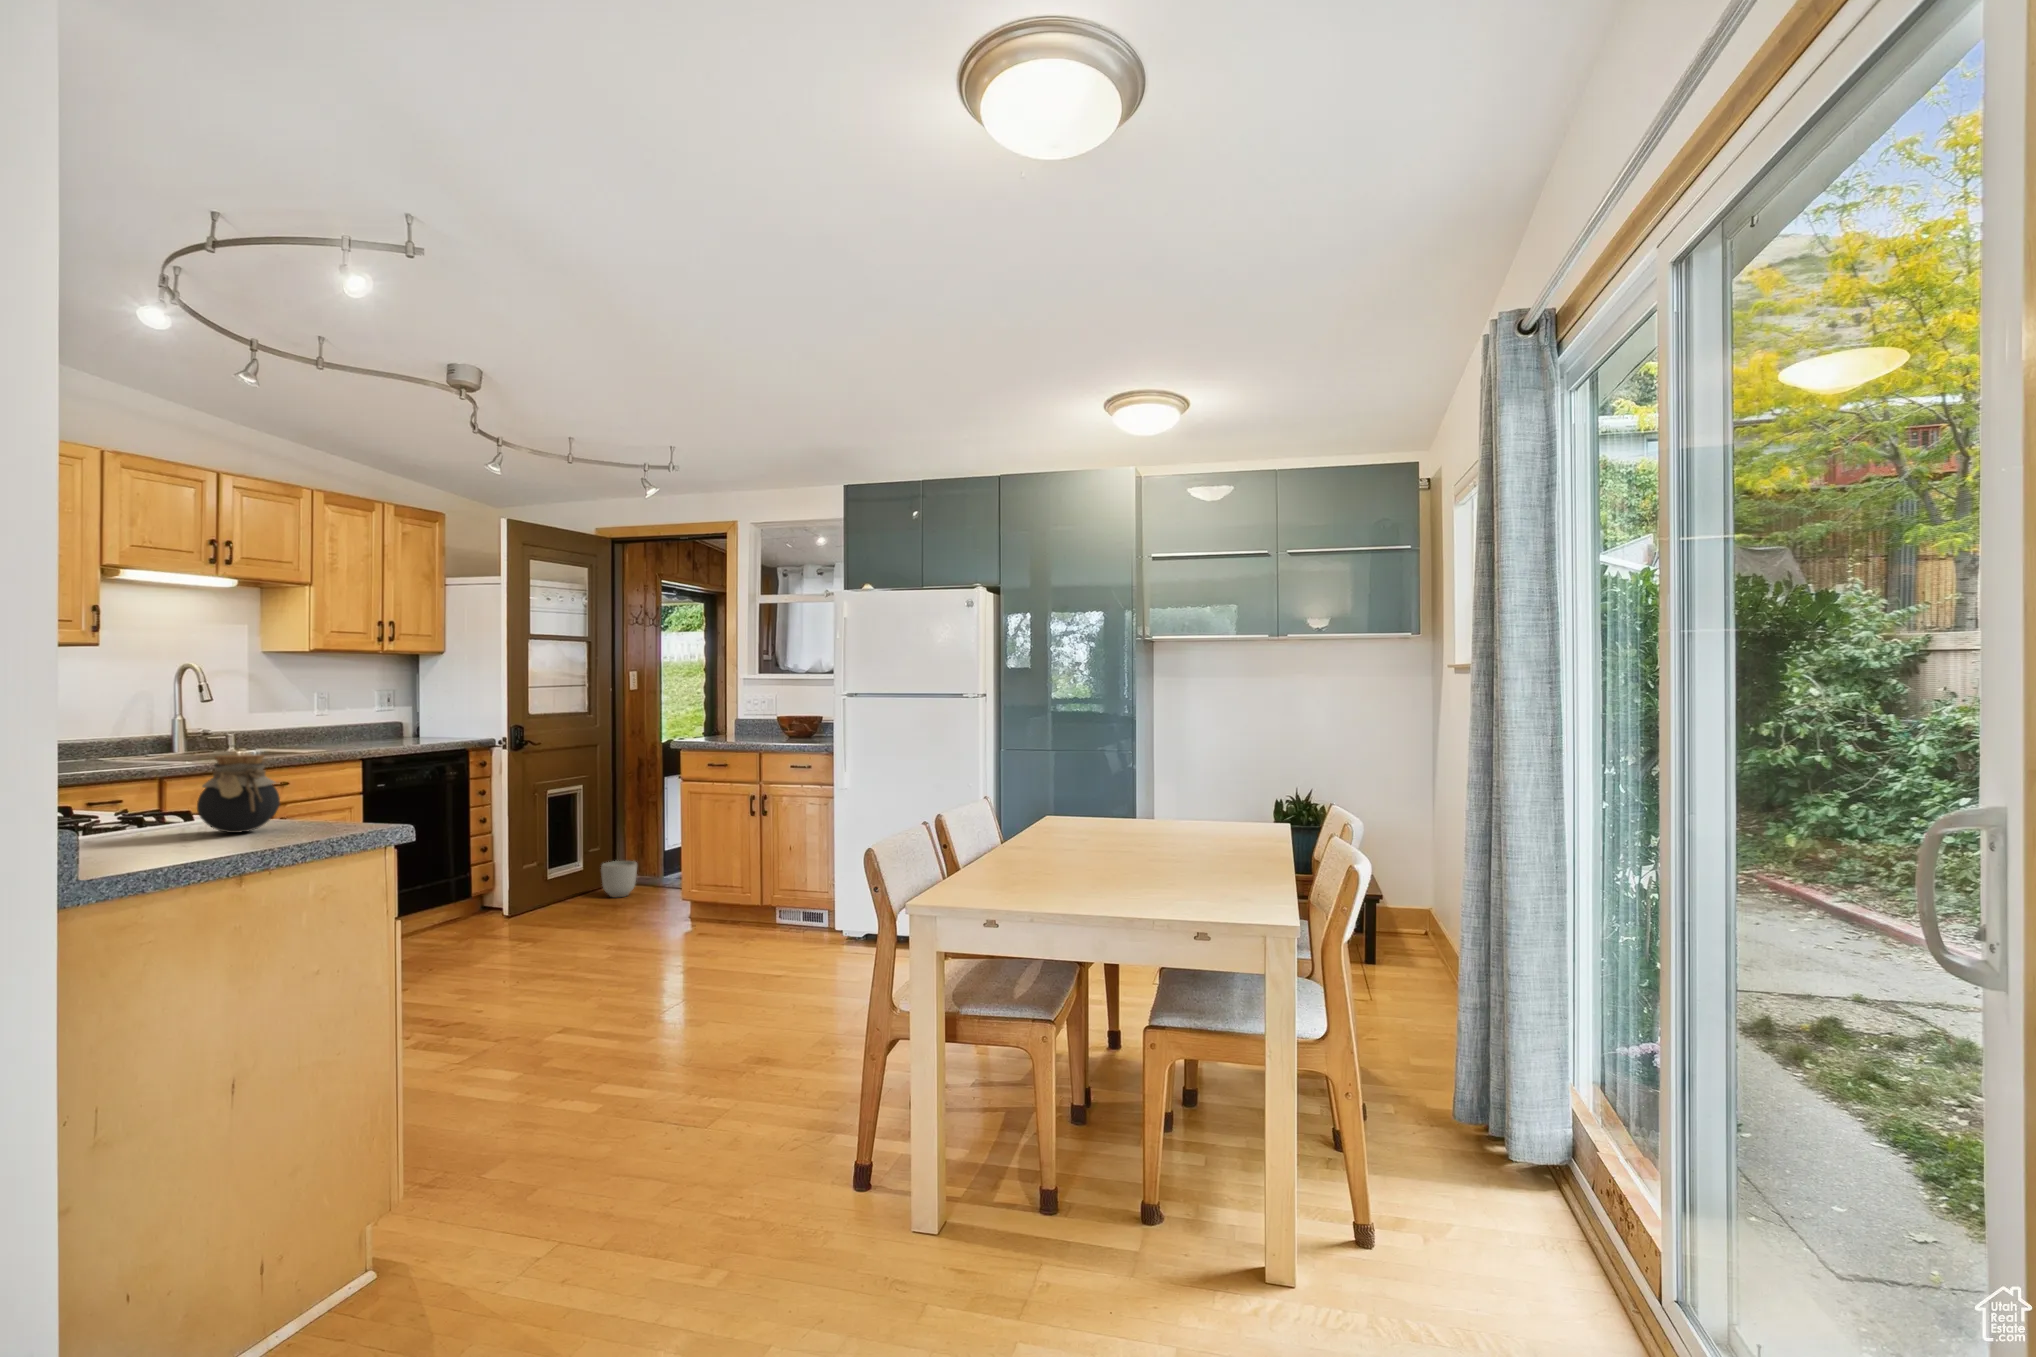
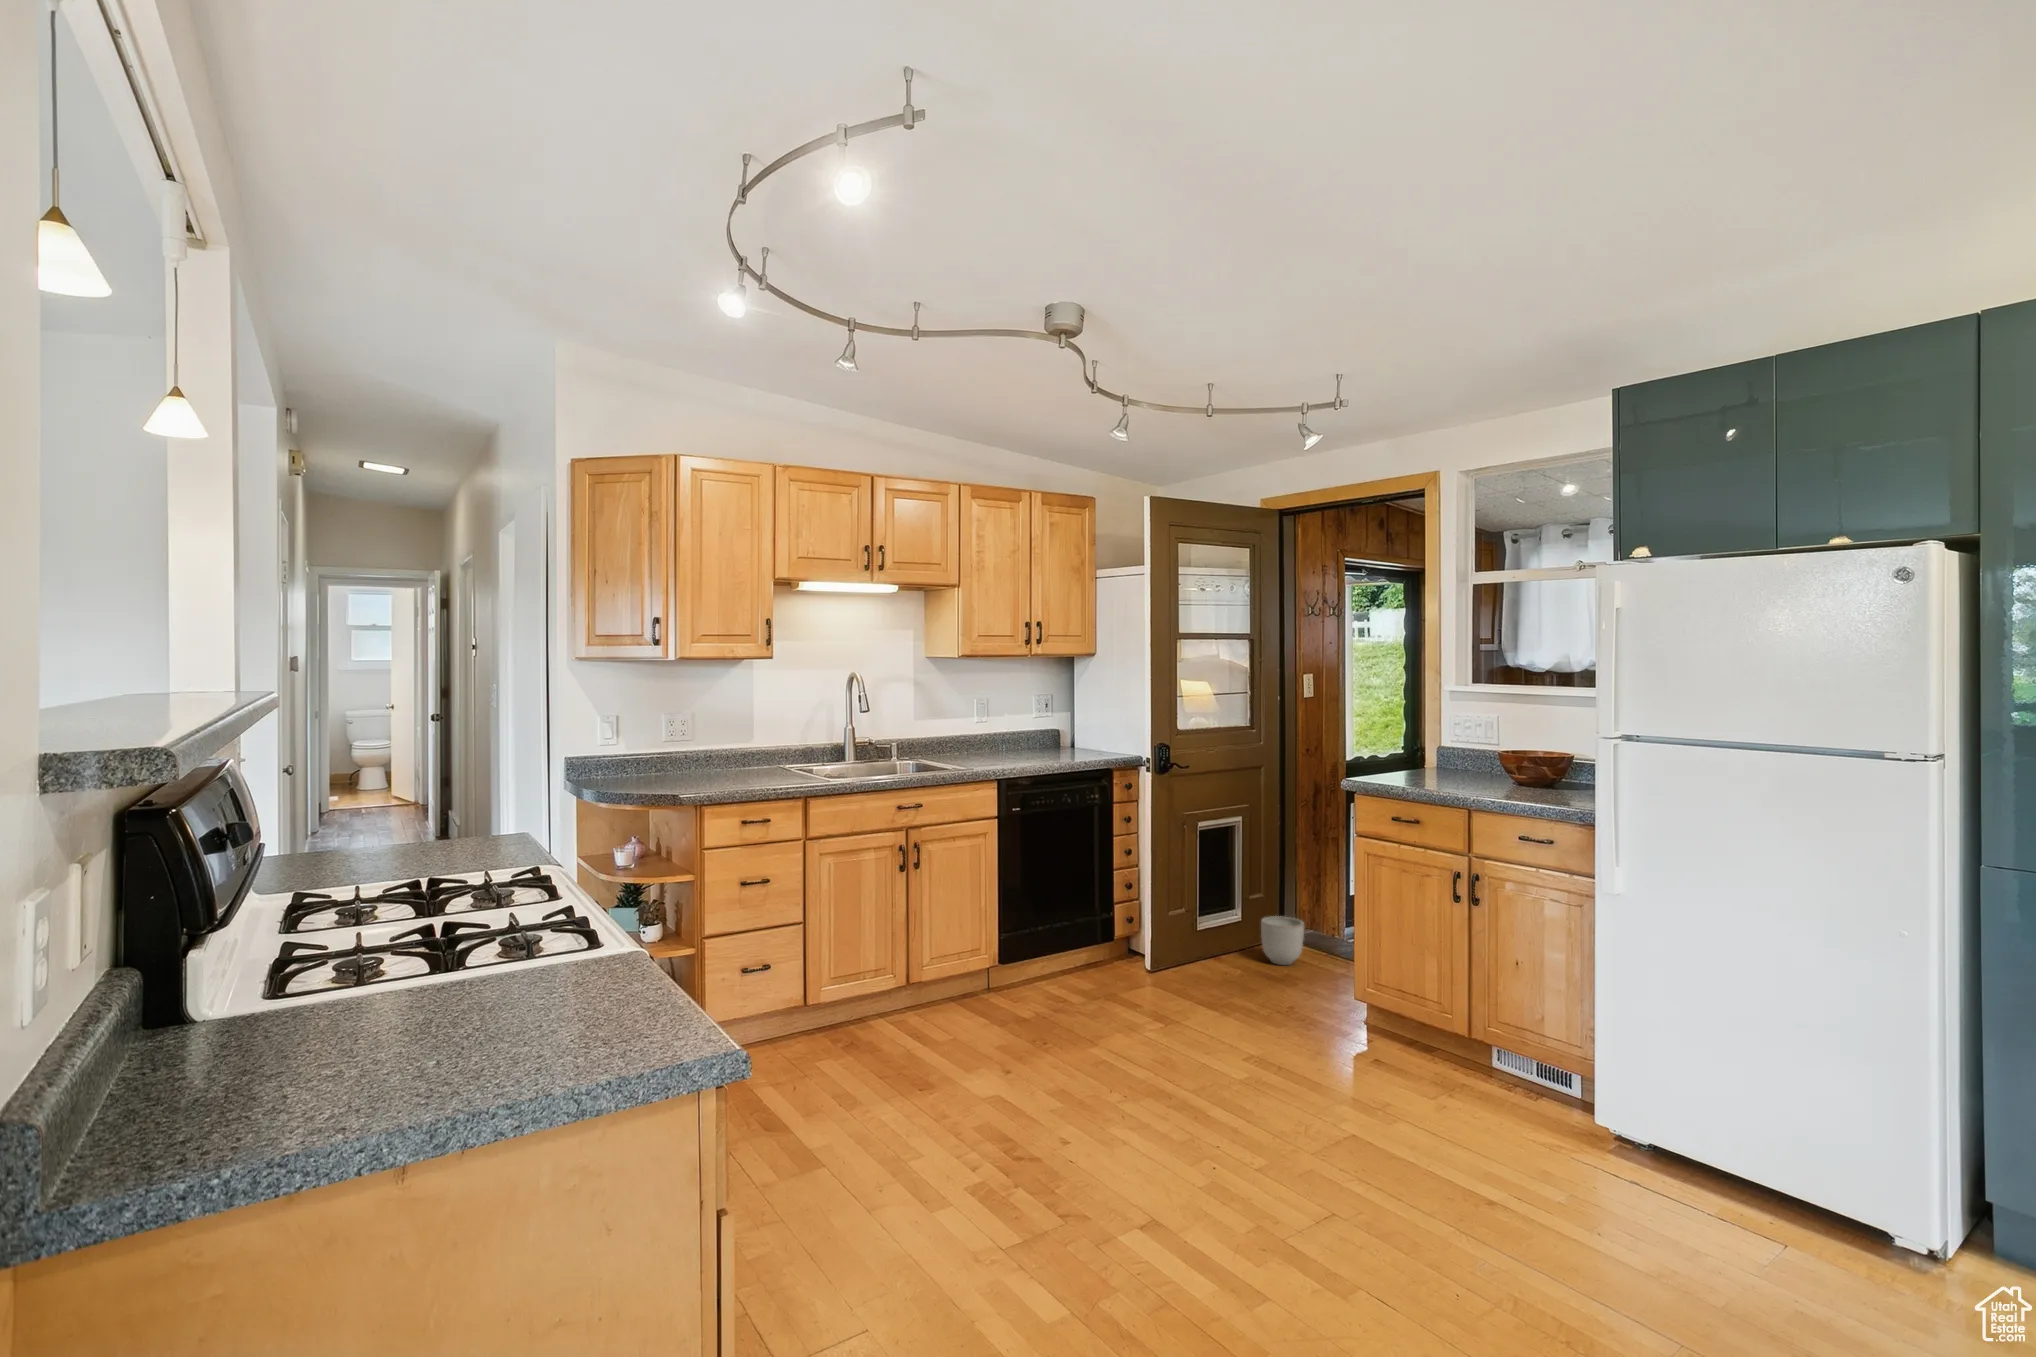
jar: present [197,755,280,833] -> none [534,897,641,1024]

